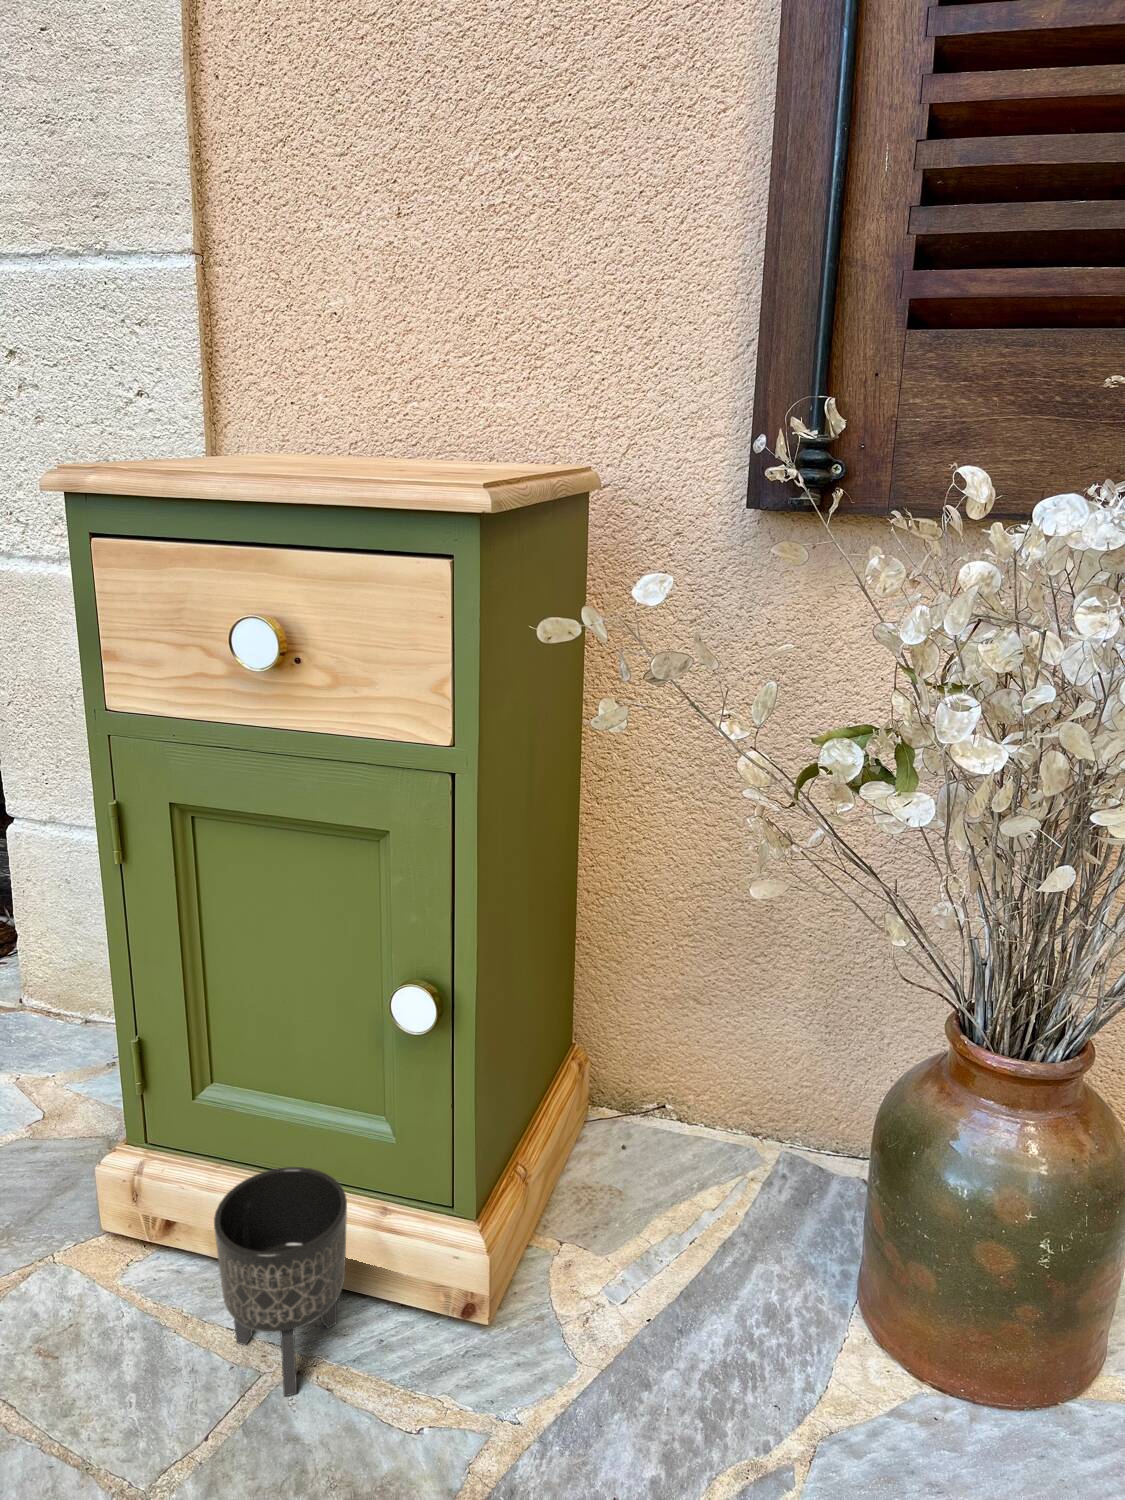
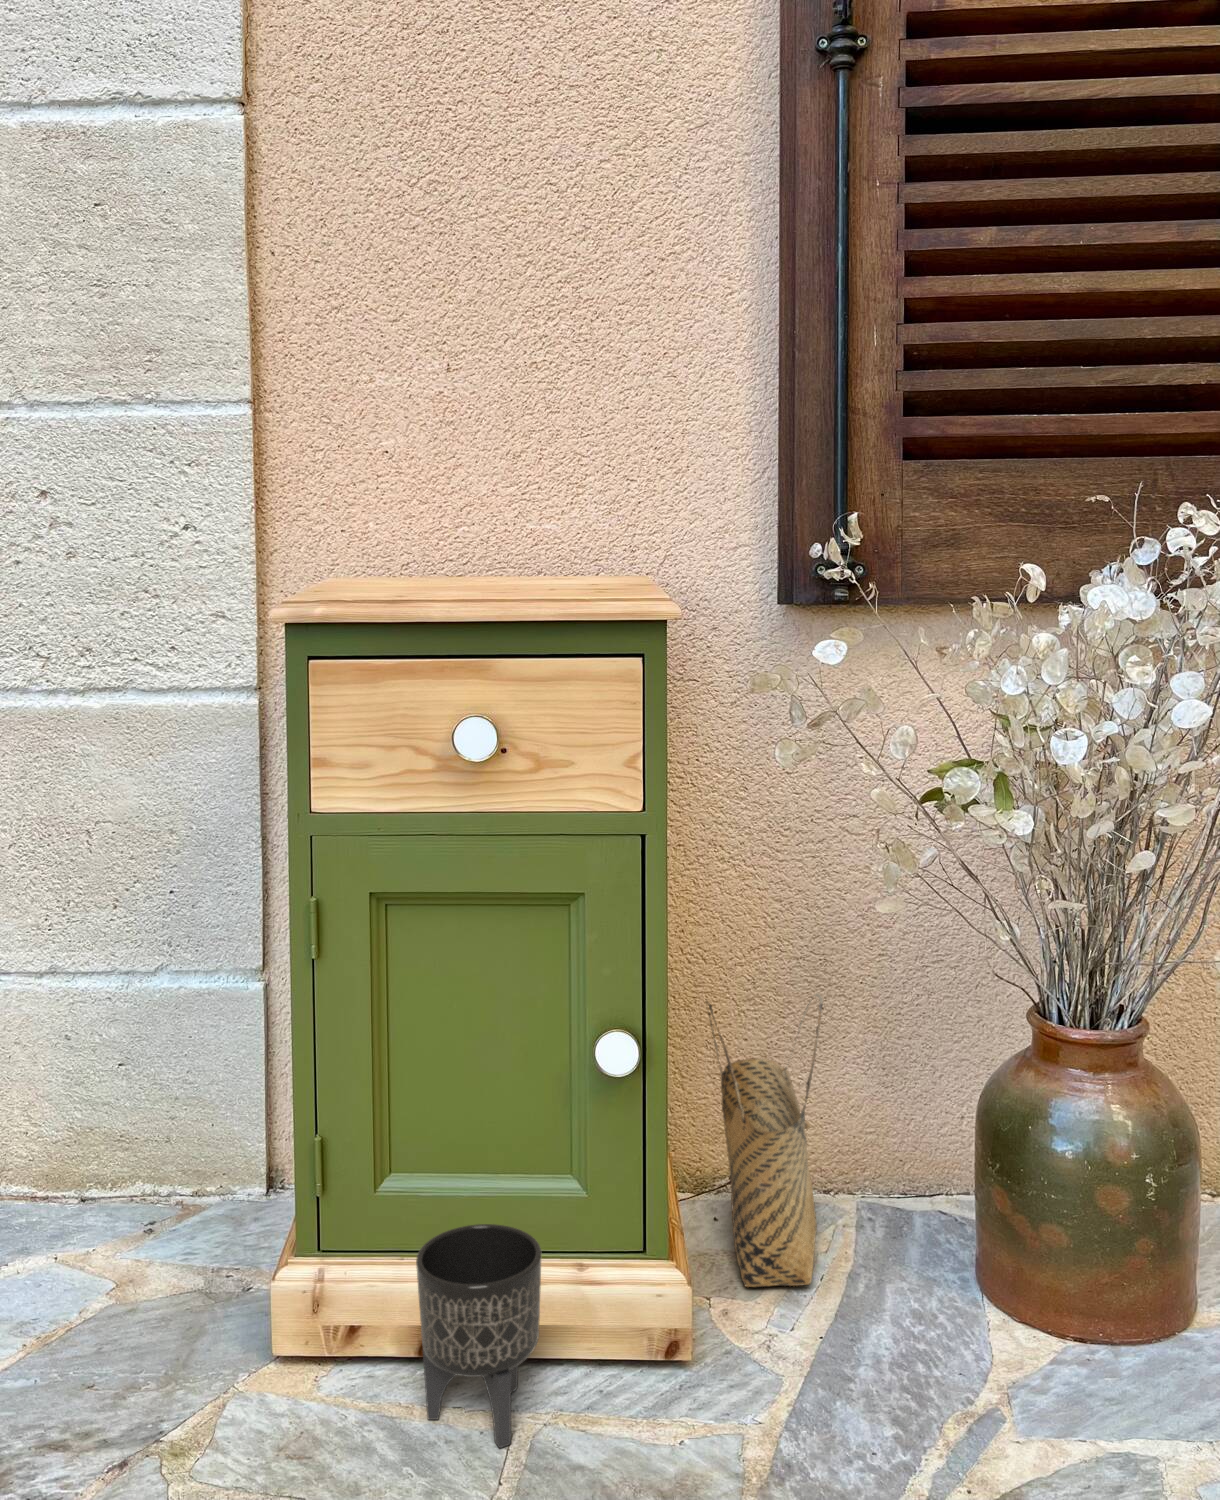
woven basket: none [610,945,734,1258] -> present [706,994,823,1287]

